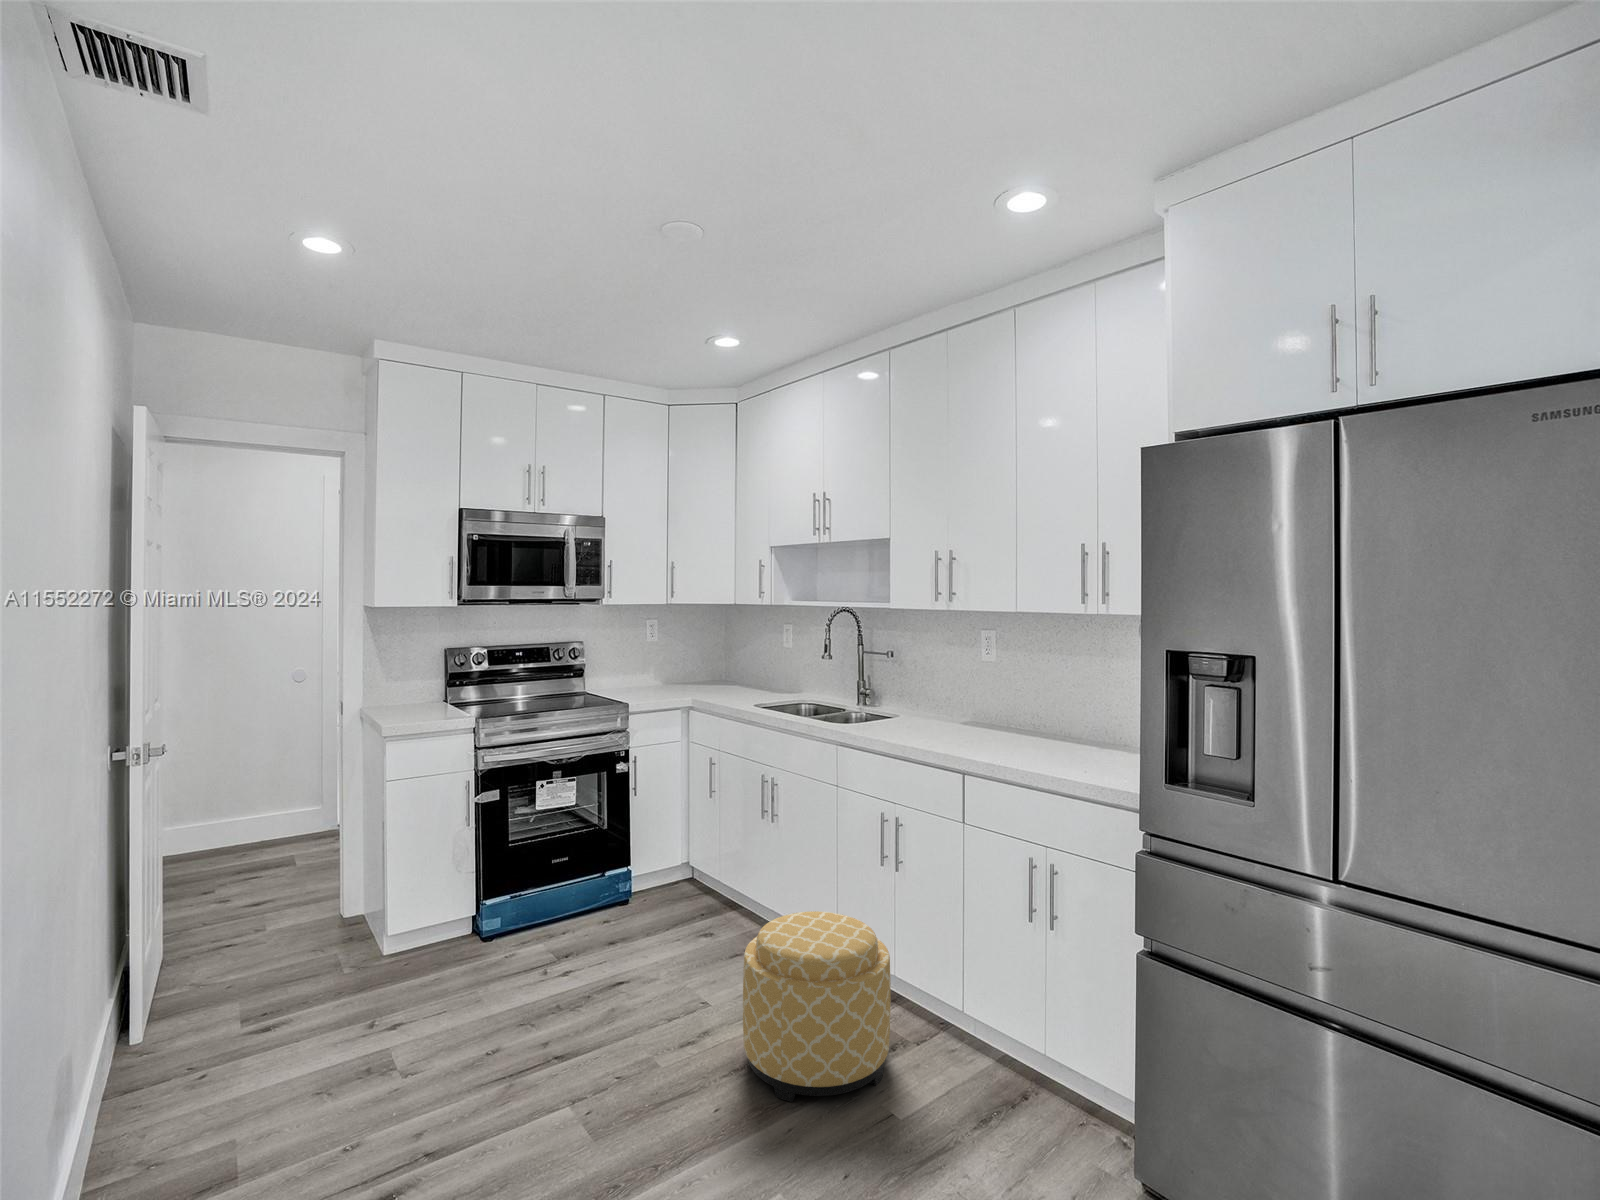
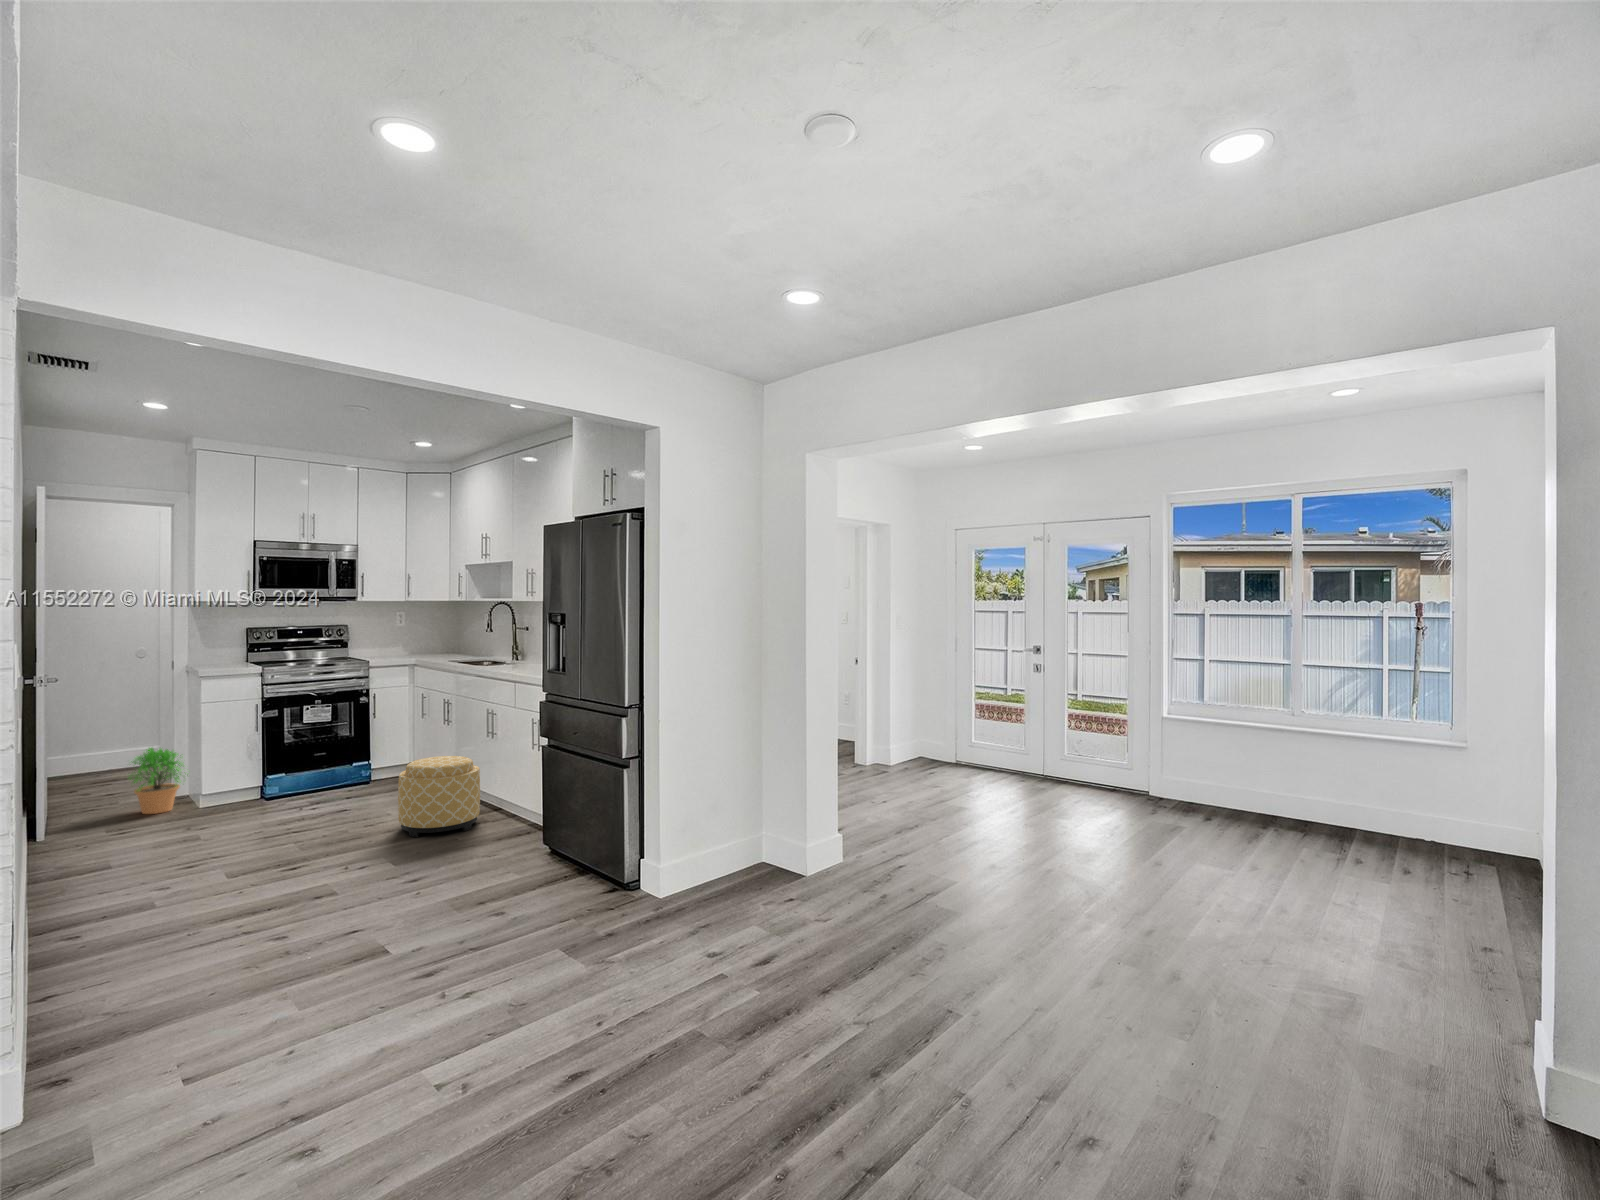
potted plant: none [271,852,372,970] -> present [129,748,183,814]

